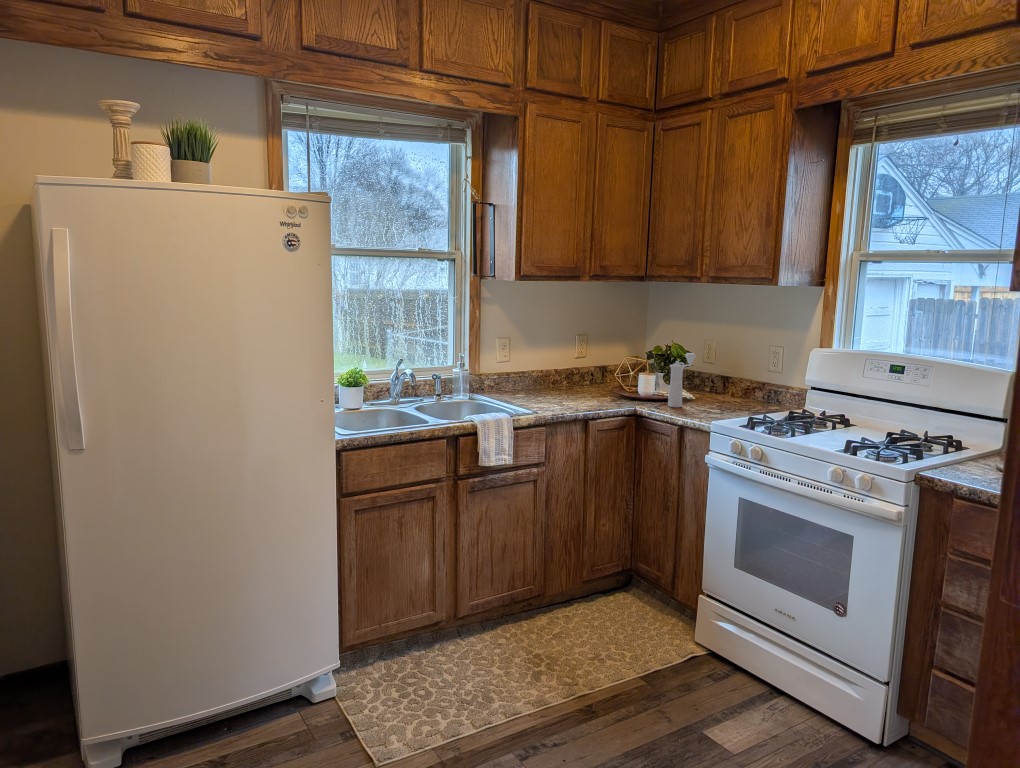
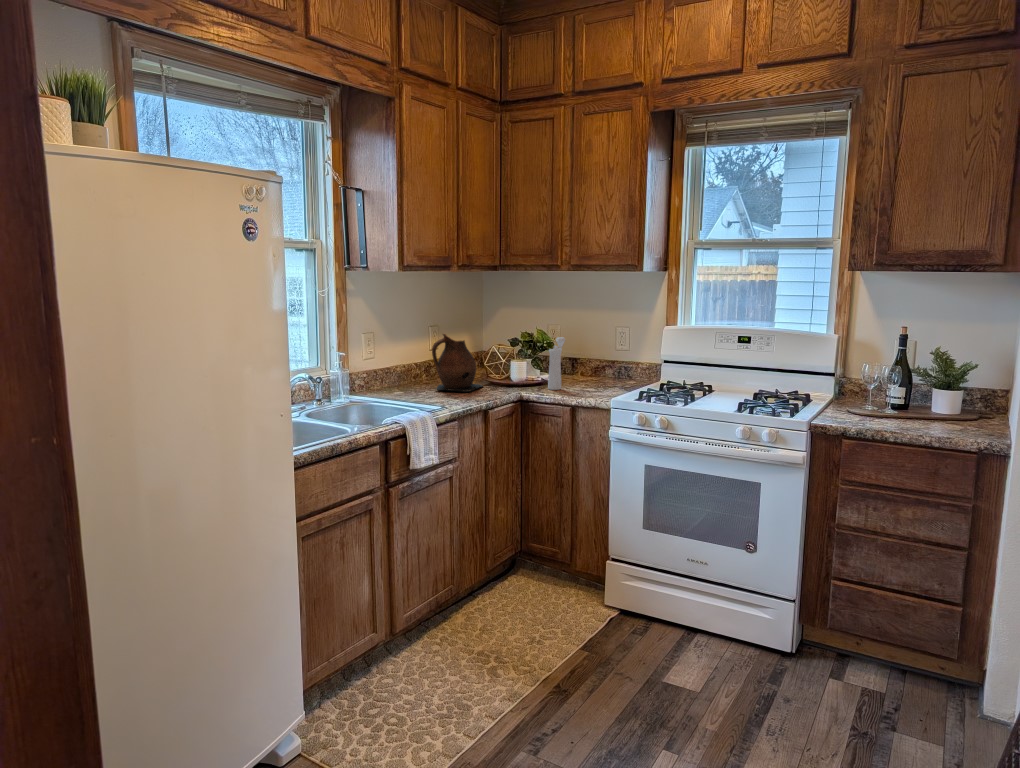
ceramic pitcher: none [557,342,608,402] -> present [432,333,483,392]

